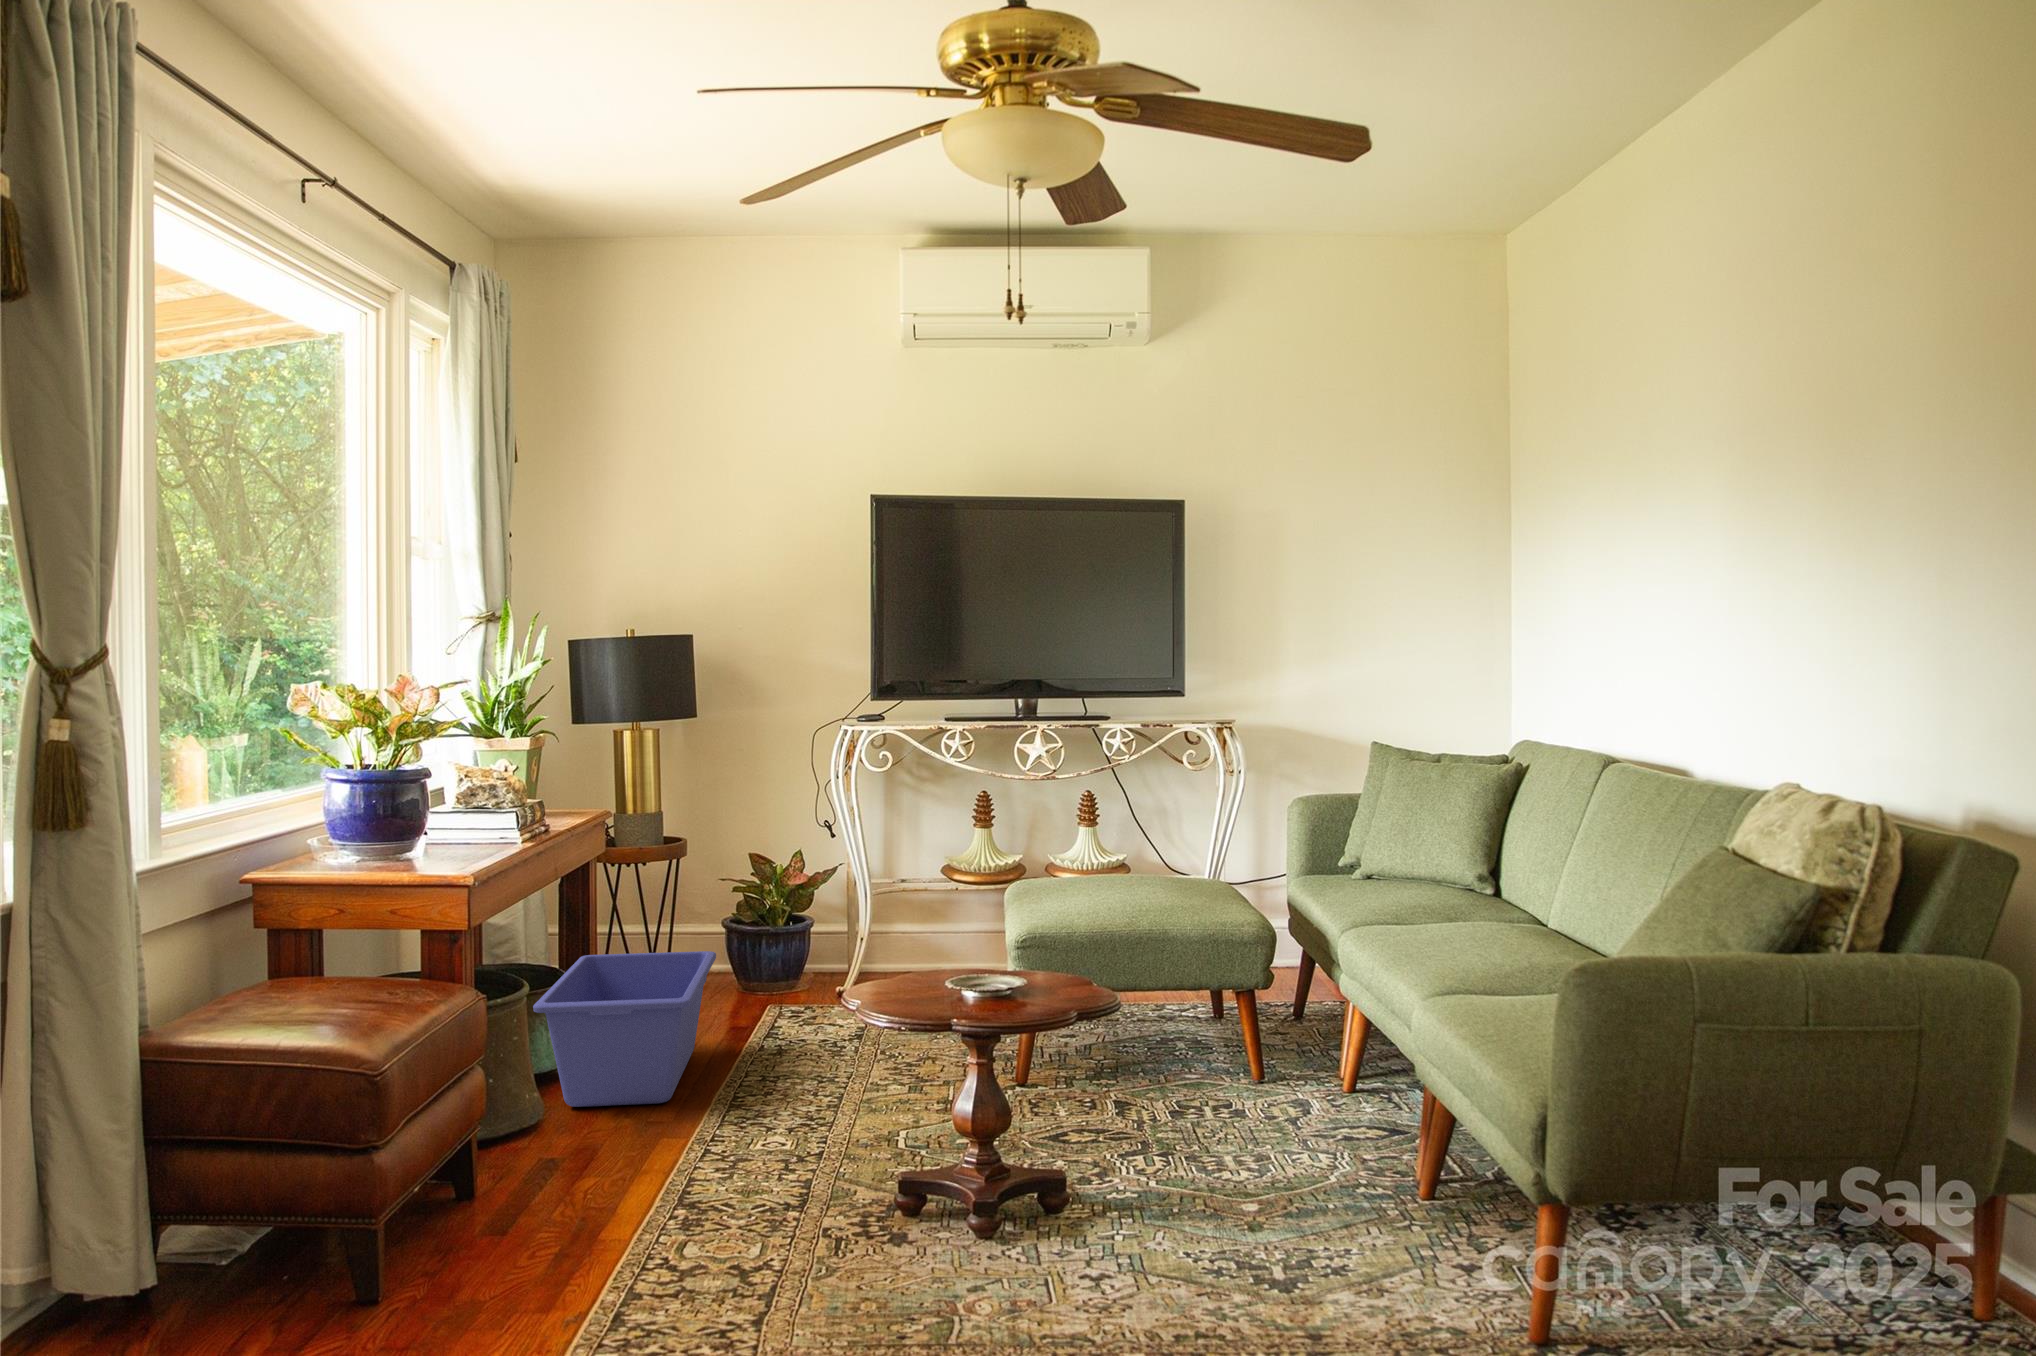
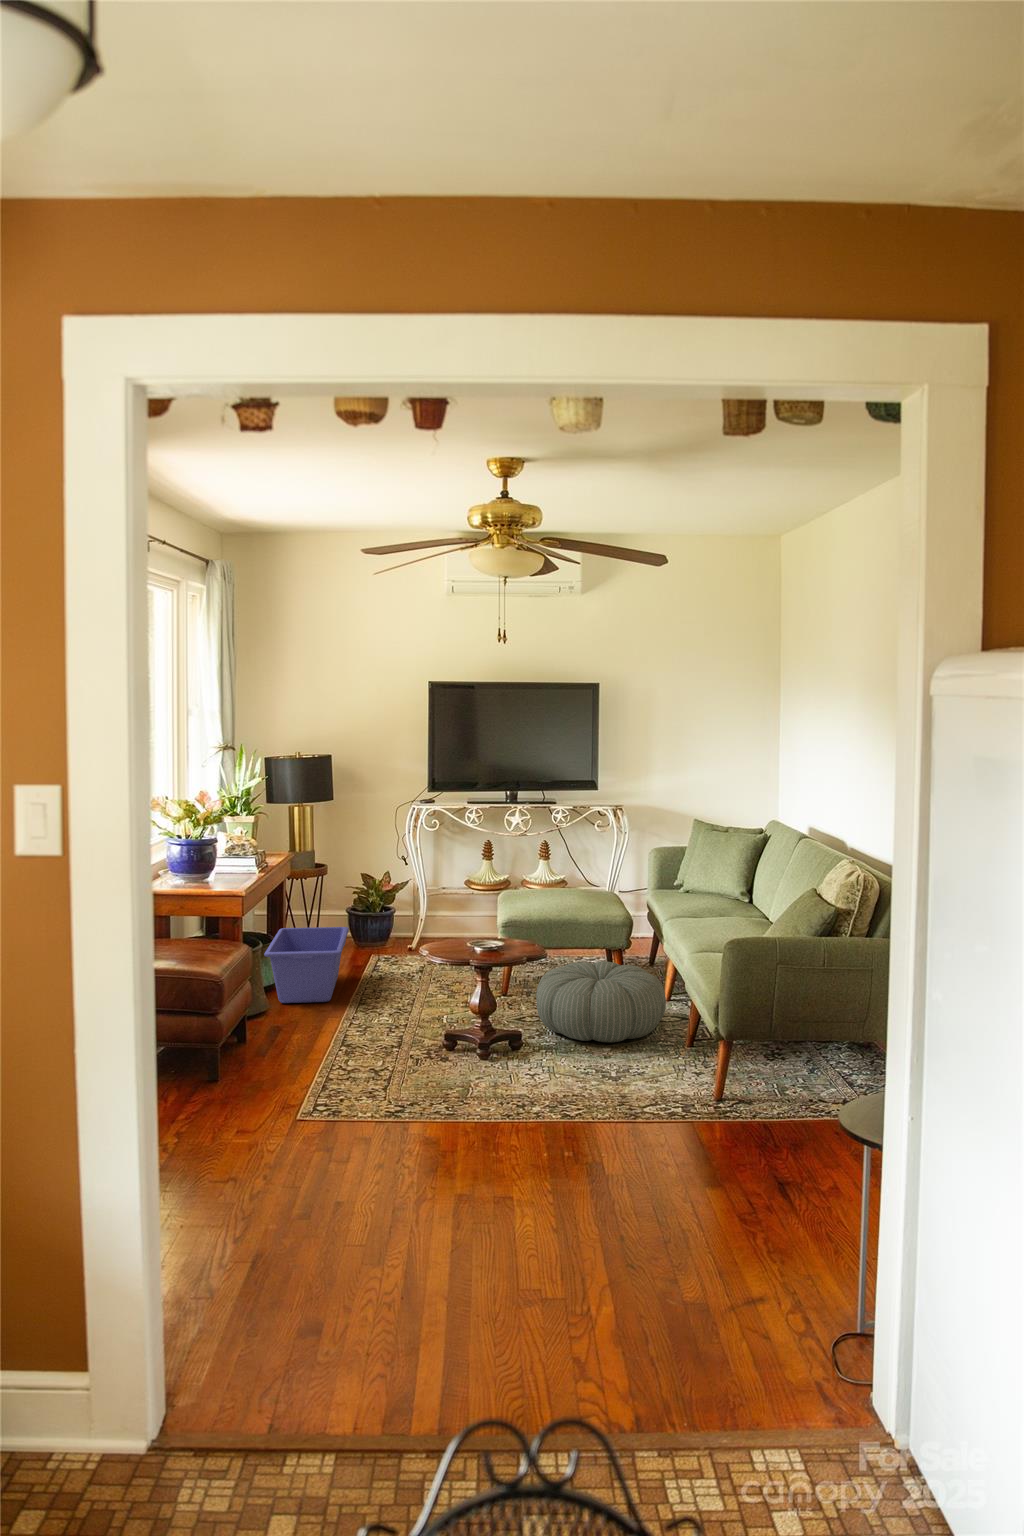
pouf: none [1091,1014,1365,1190] -> present [536,961,666,1042]

